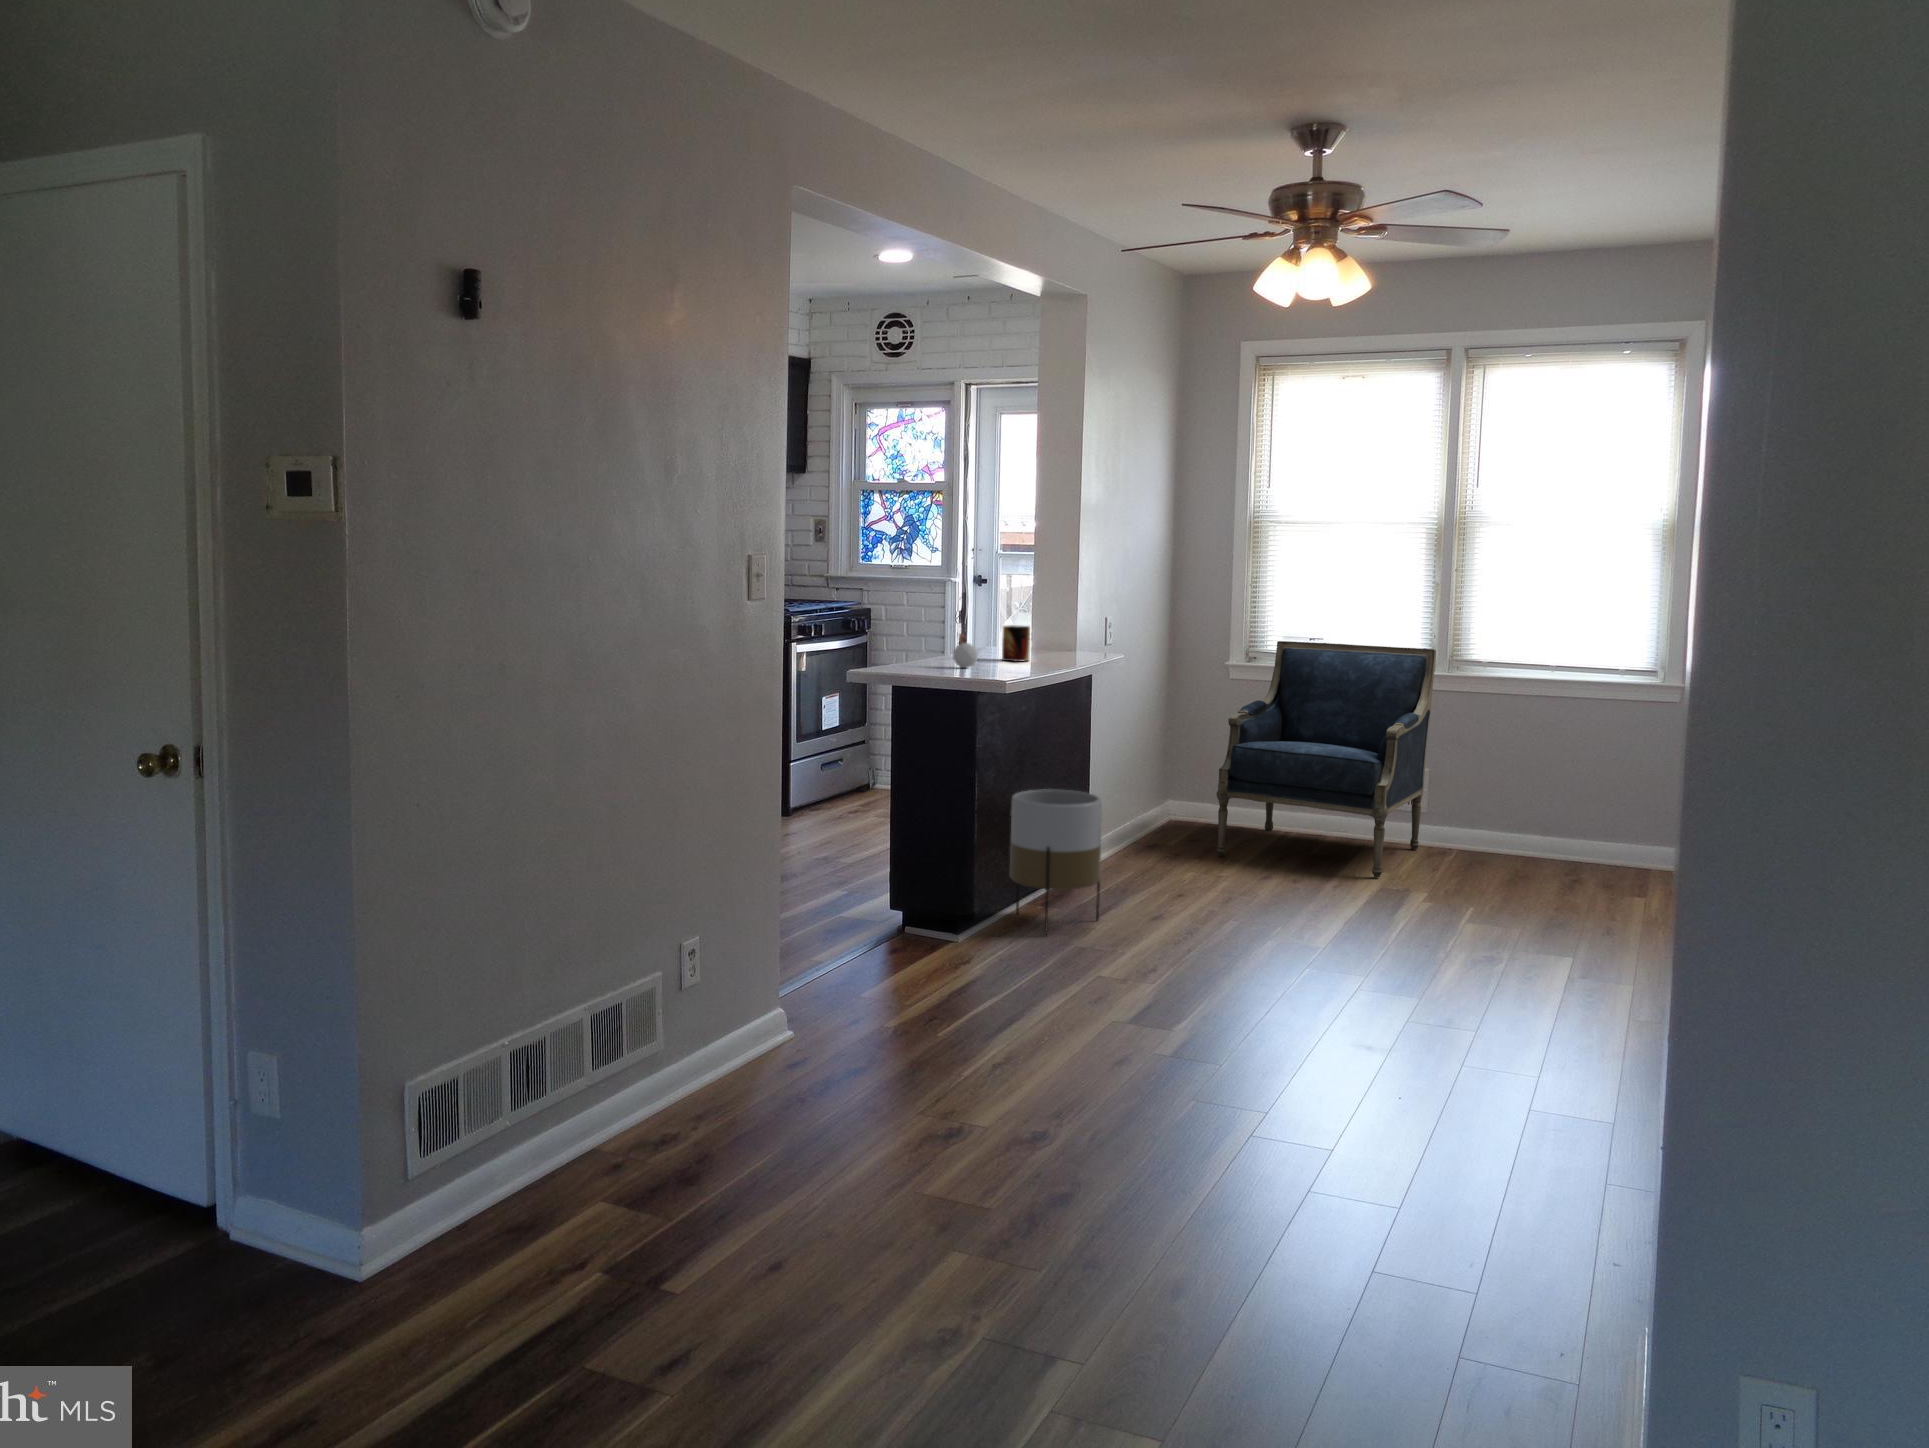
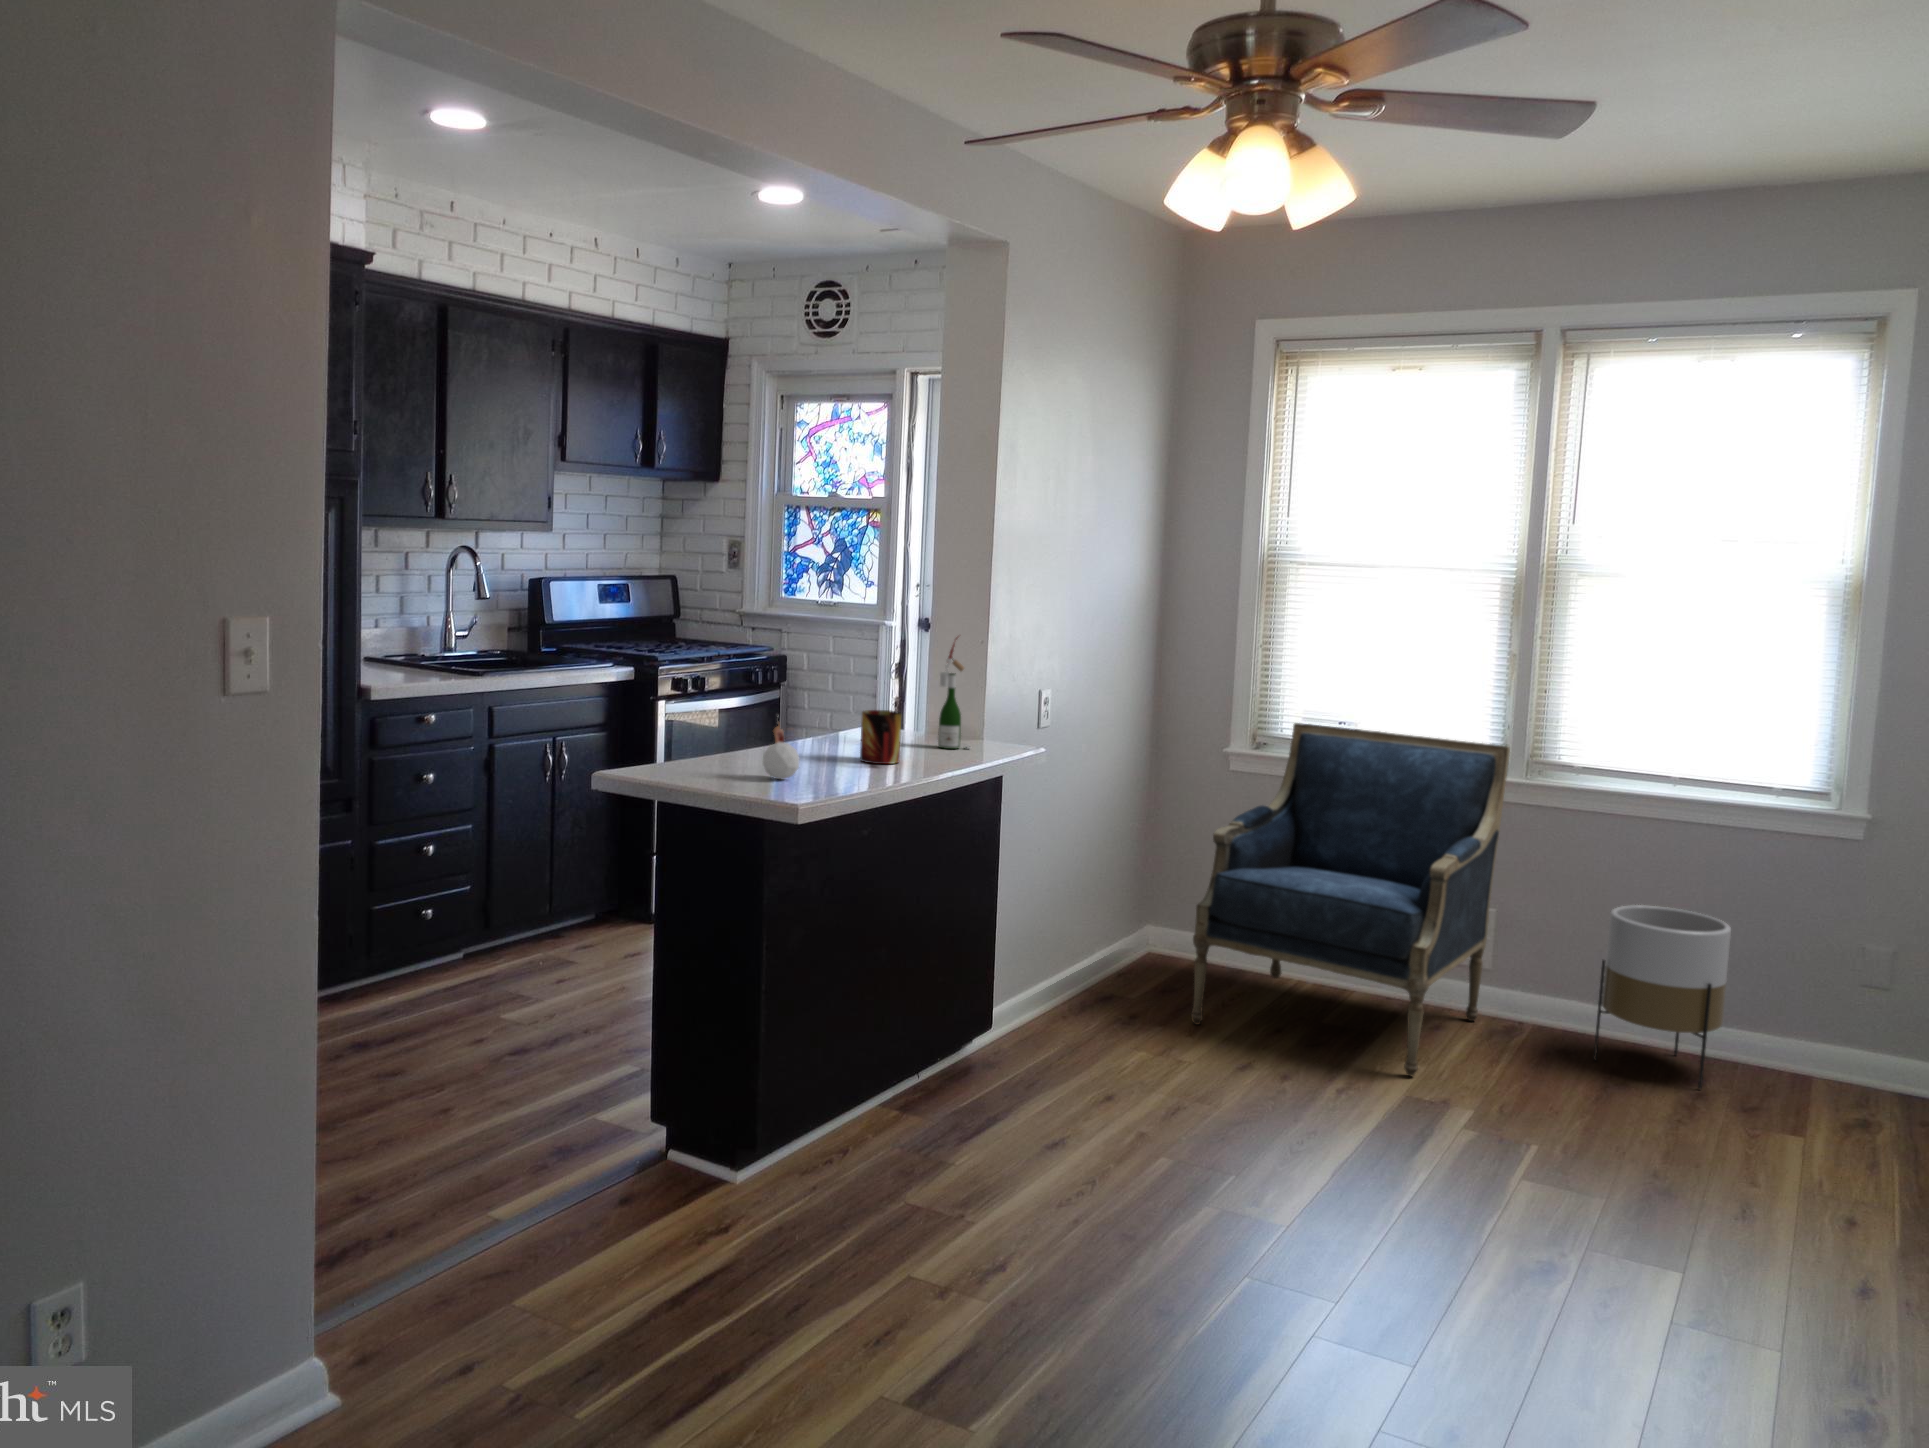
wine bottle: none [1044,574,1068,655] -> present [938,637,970,749]
planter: present [1010,789,1102,935] -> present [1594,905,1731,1089]

